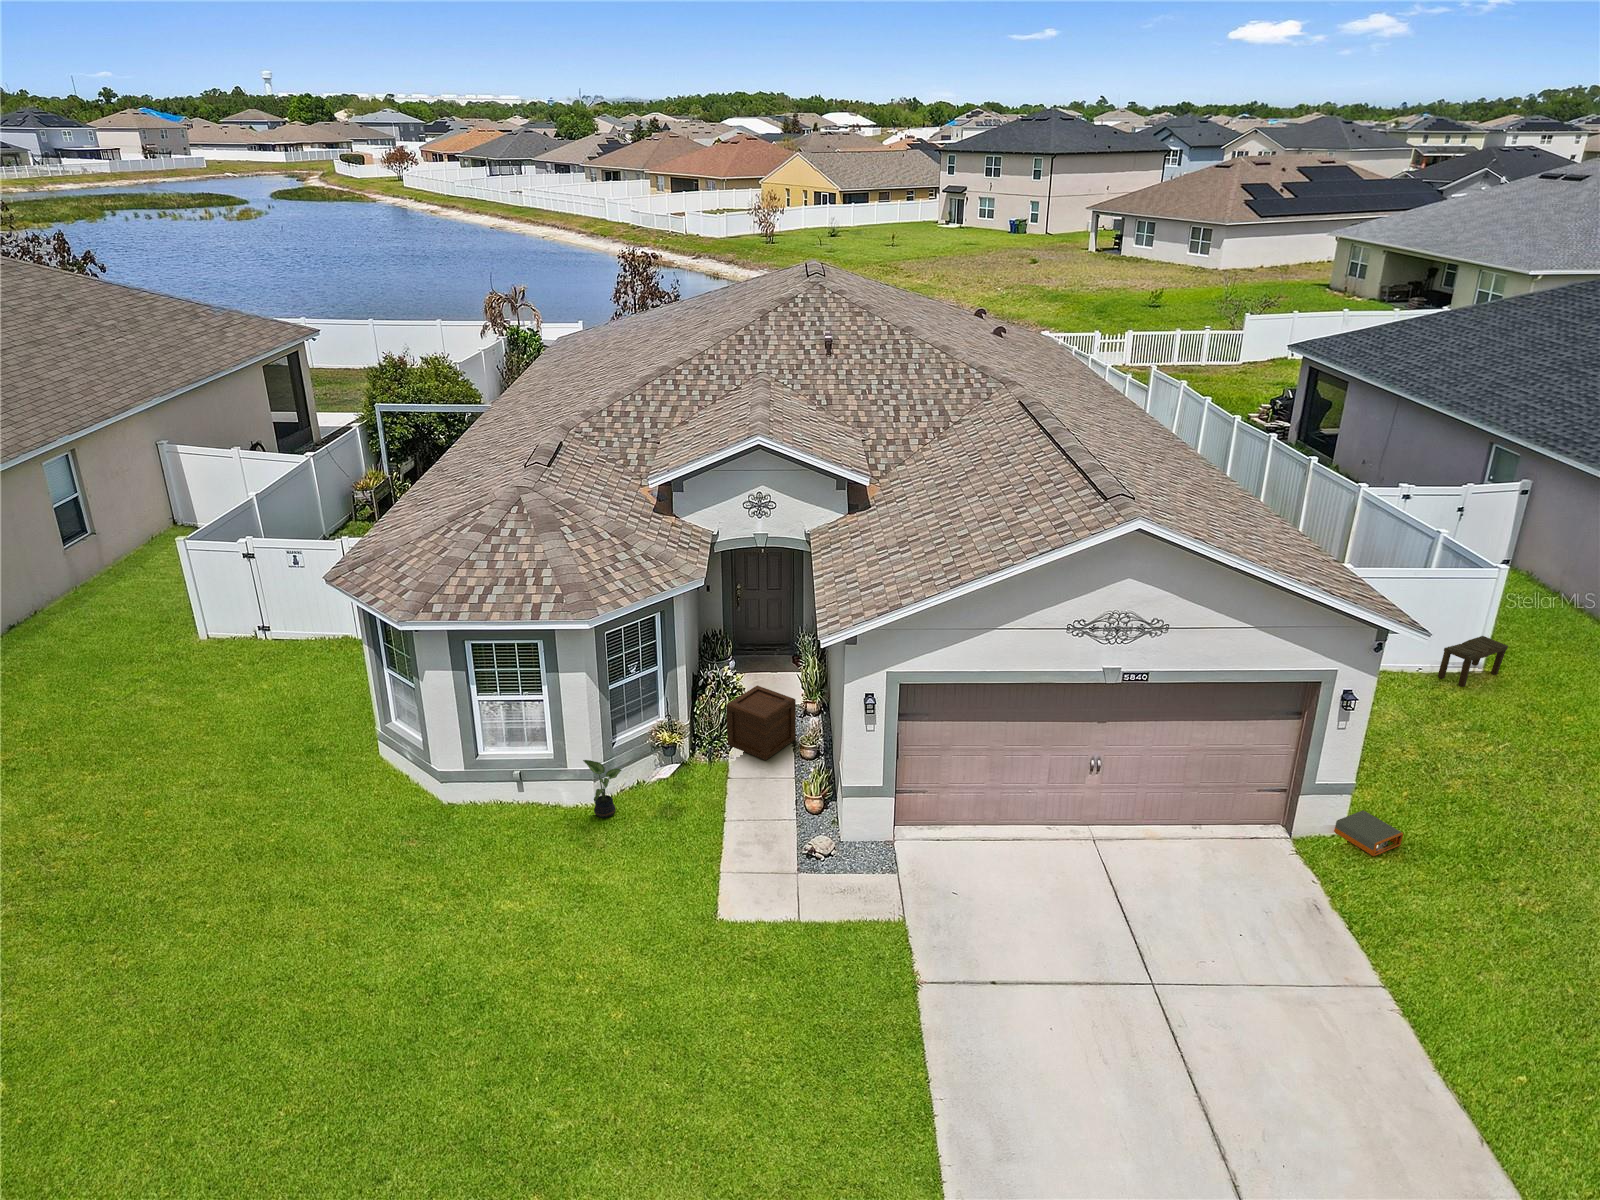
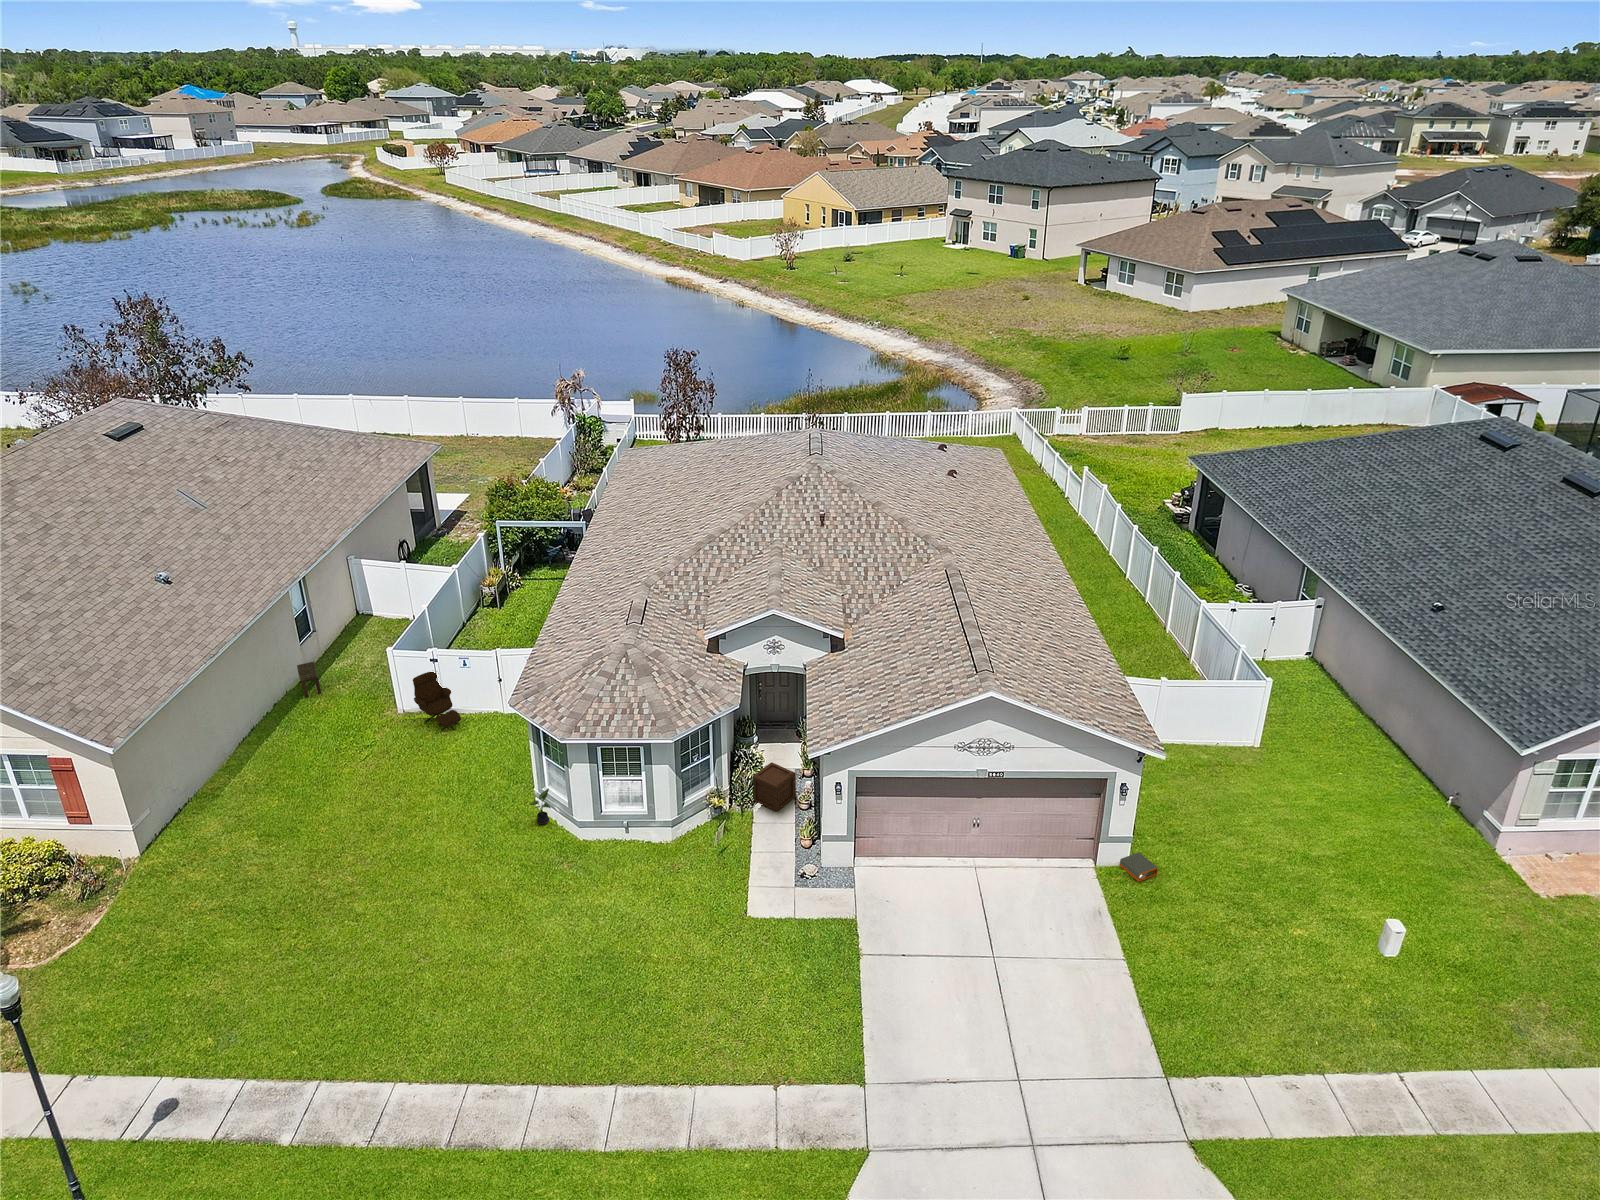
lounge chair: none [213,572,287,660] -> present [413,672,461,731]
bench: present [1438,636,1508,687] -> present [297,662,321,698]
potted plant: present [583,760,621,818] -> present [530,789,551,825]

